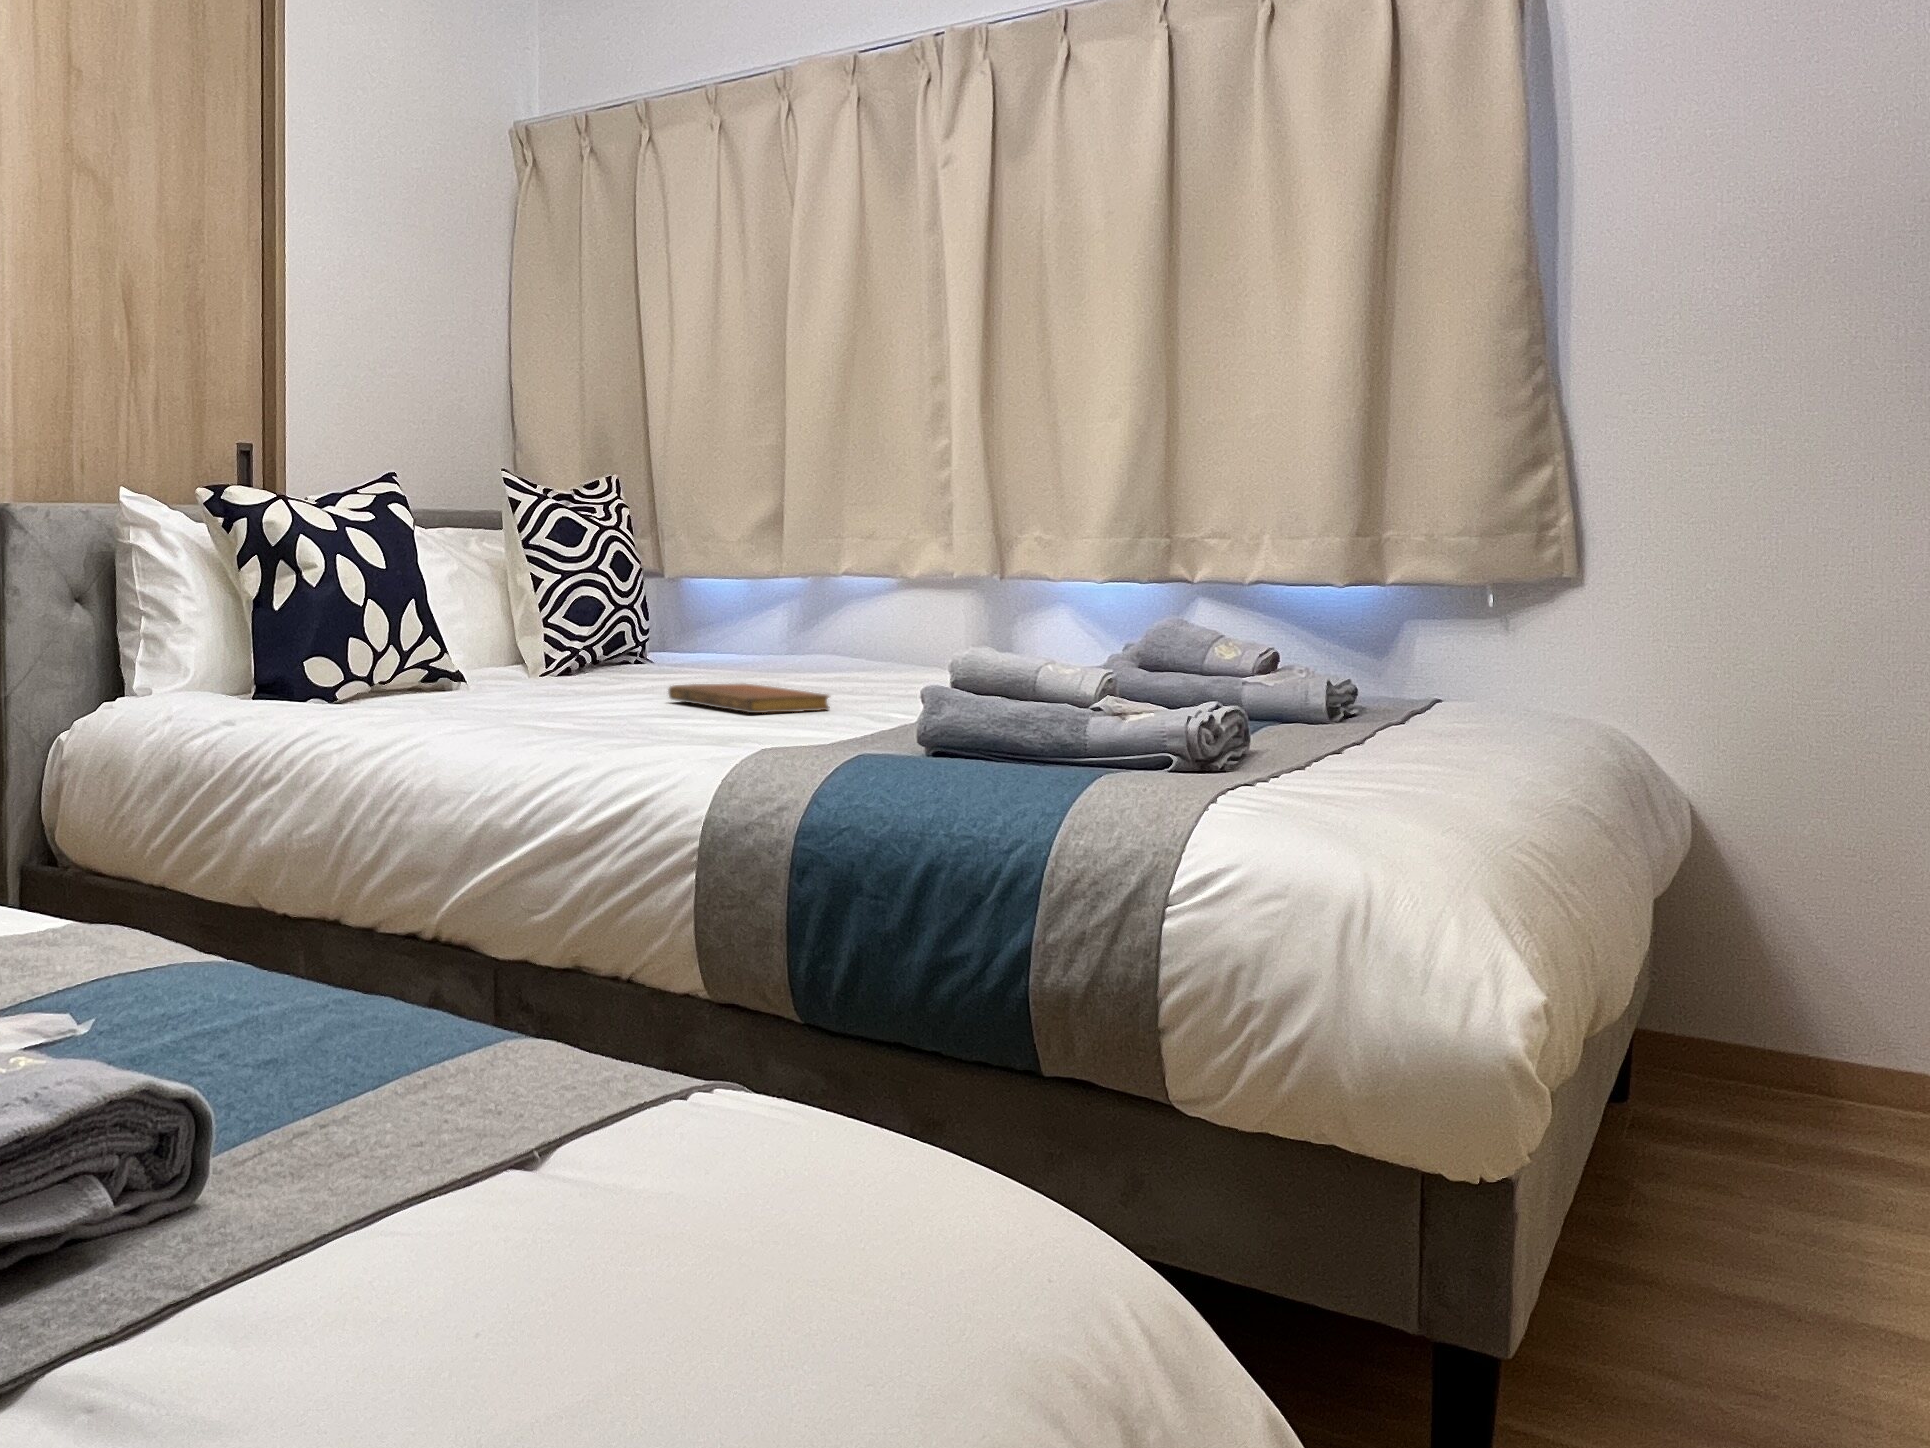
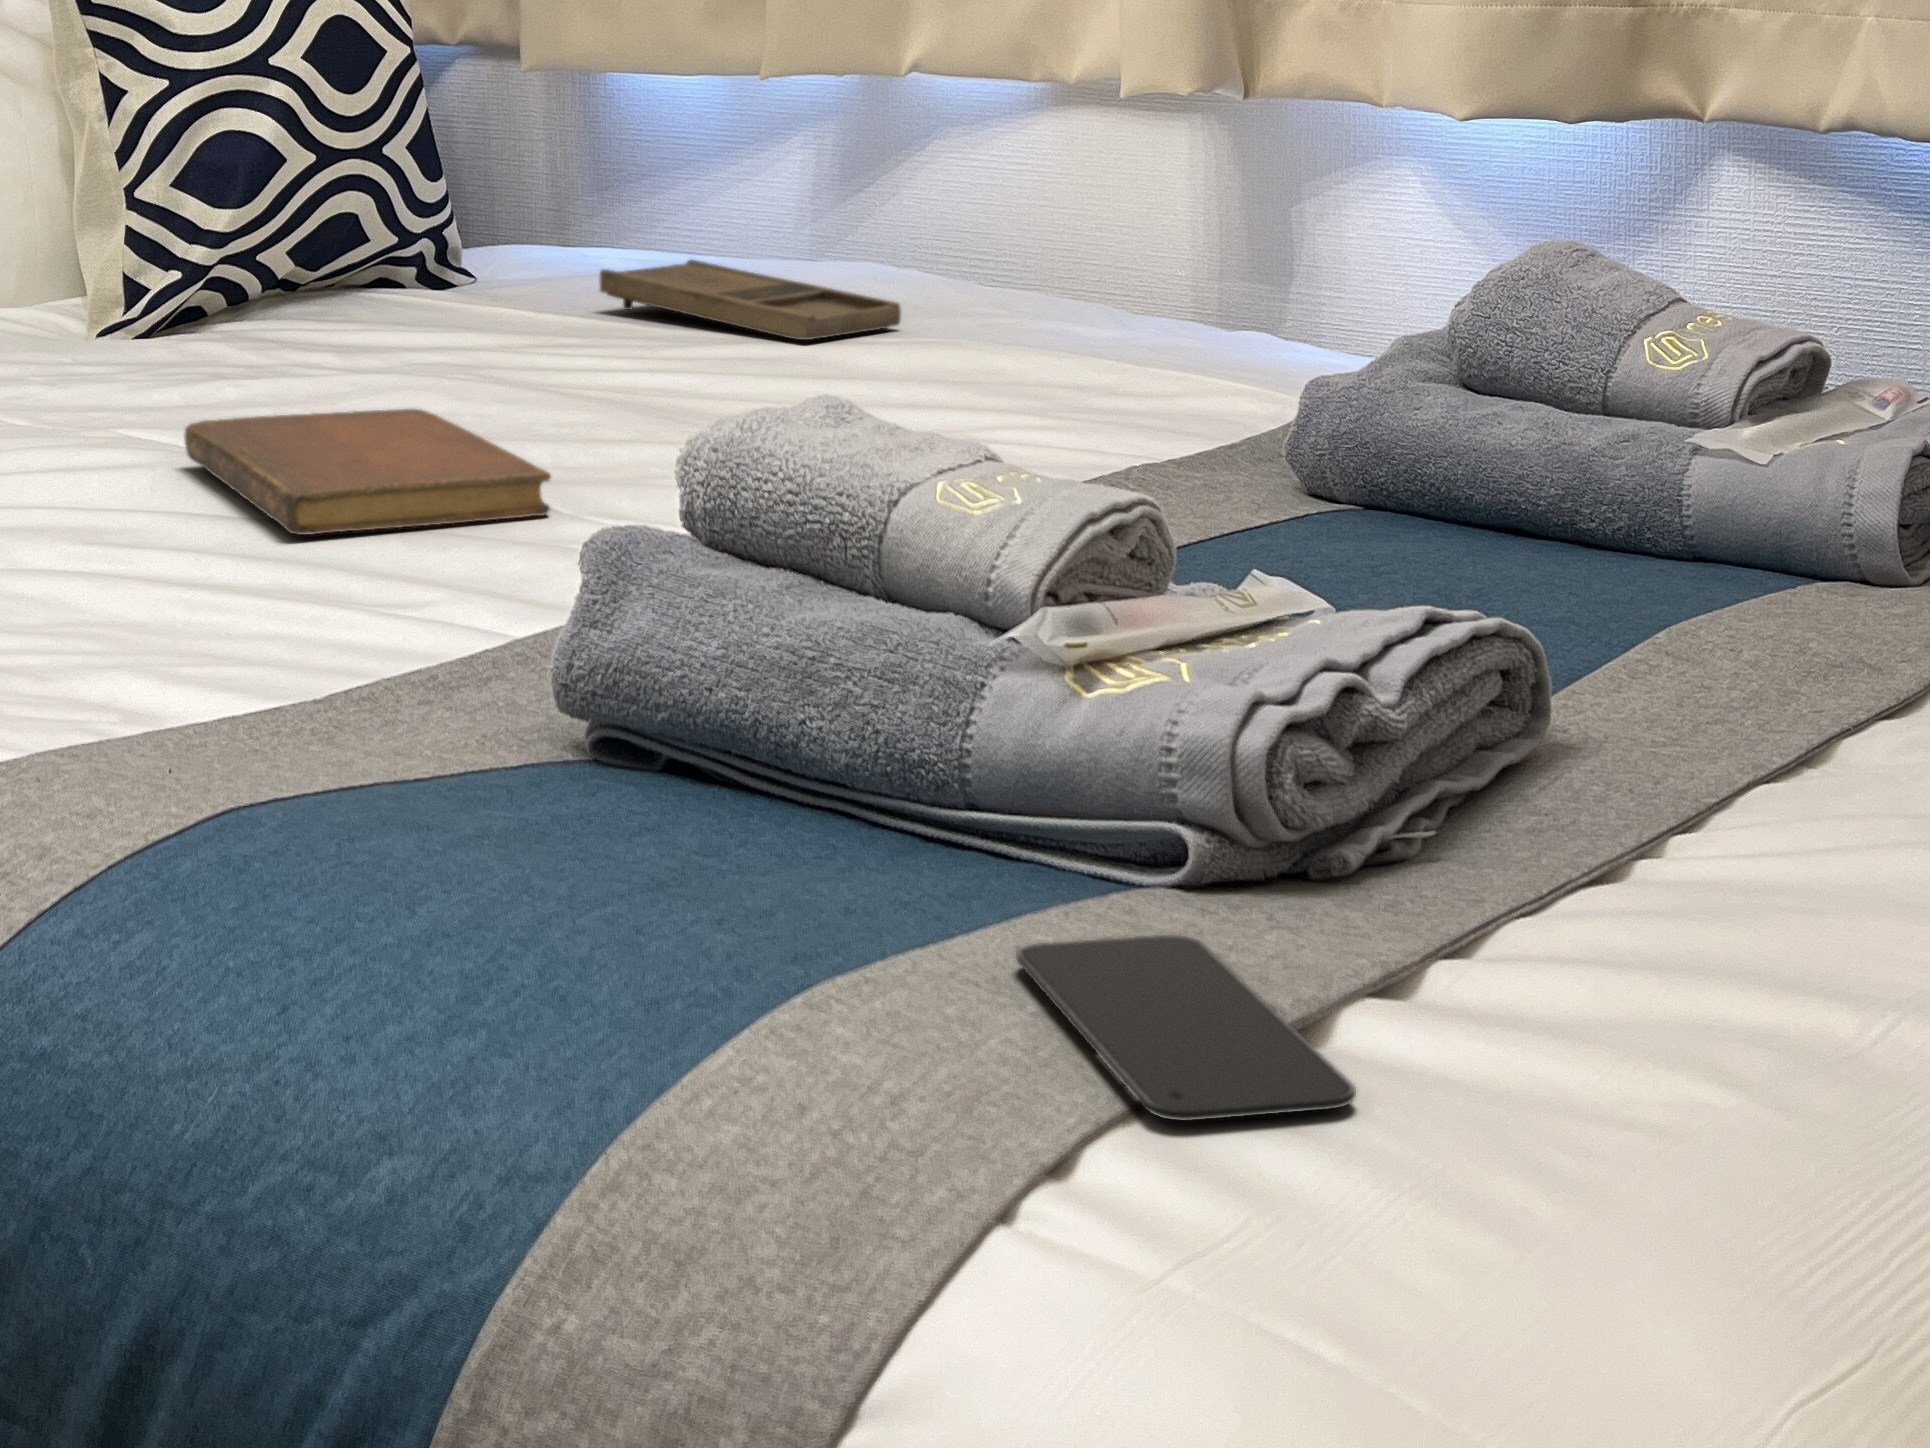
tray: none [735,651,867,676] -> present [600,259,901,340]
smartphone: none [1151,766,1280,787] -> present [1016,935,1356,1121]

